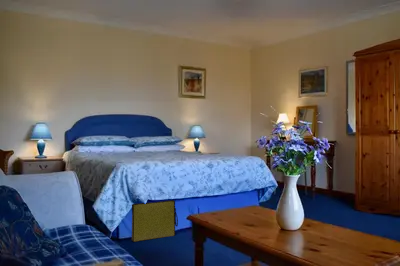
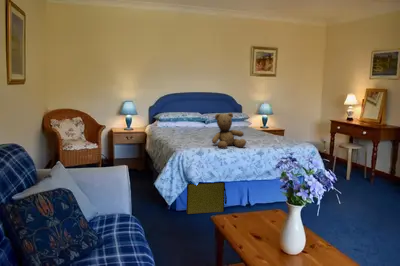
teddy bear: none [157,123,195,161] -> present [212,113,246,149]

